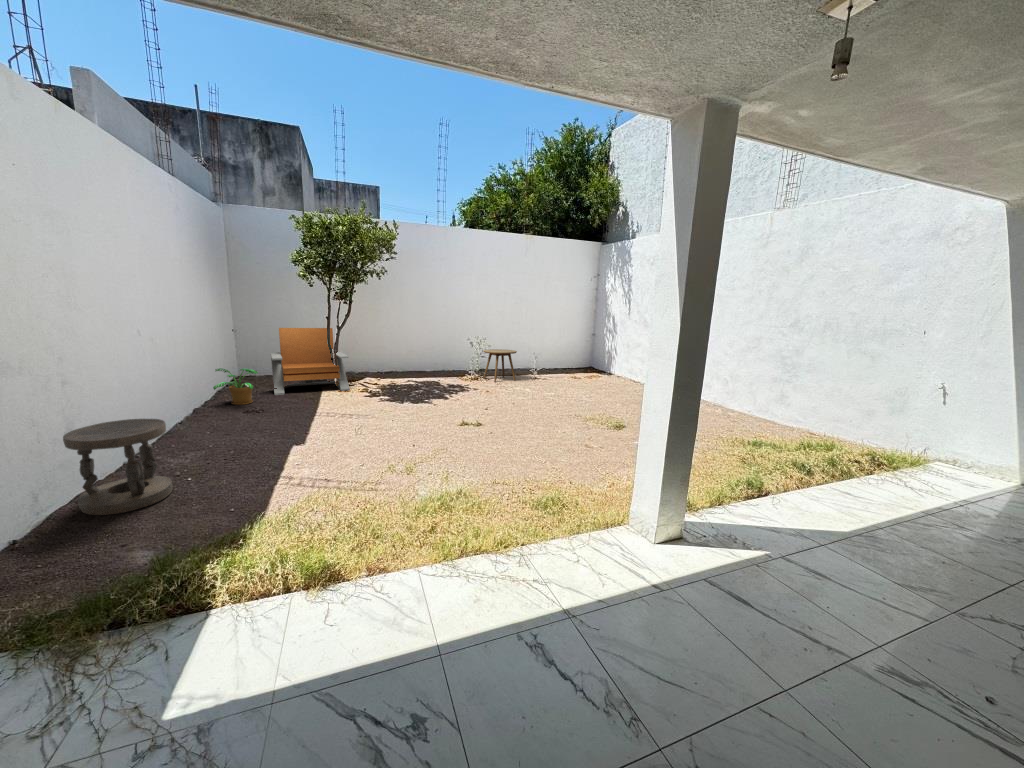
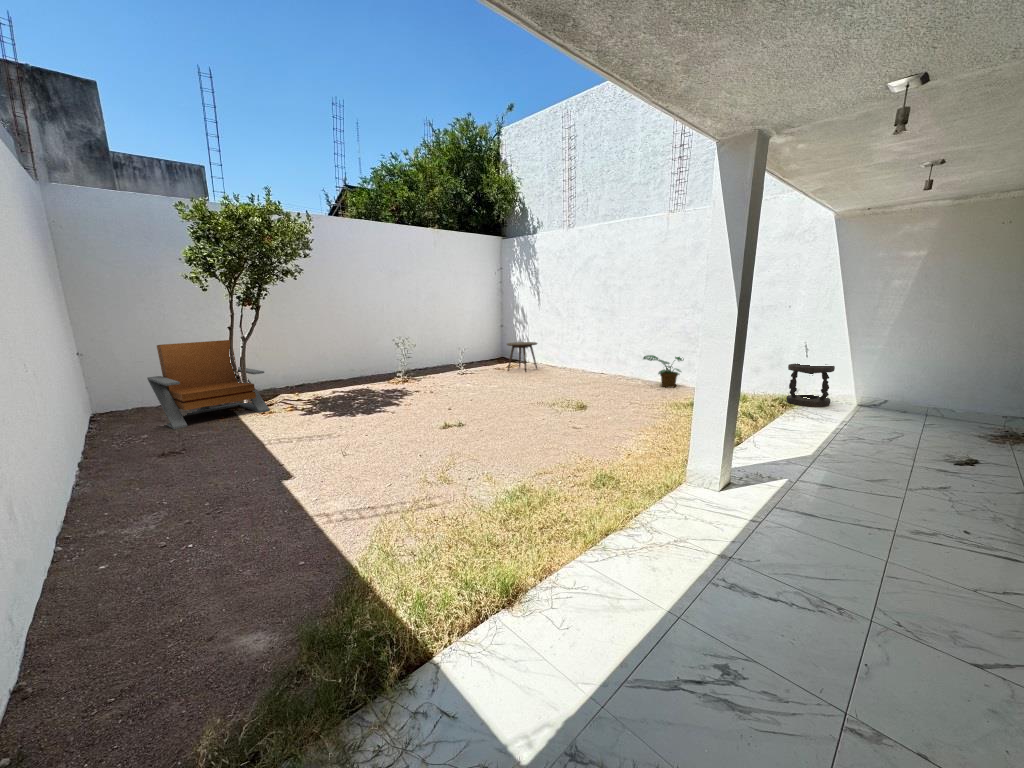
side table: present [483,349,517,382] -> present [507,342,537,372]
potted plant: present [213,368,258,405] -> present [643,355,684,388]
stool: present [63,419,173,515] -> present [787,363,835,407]

